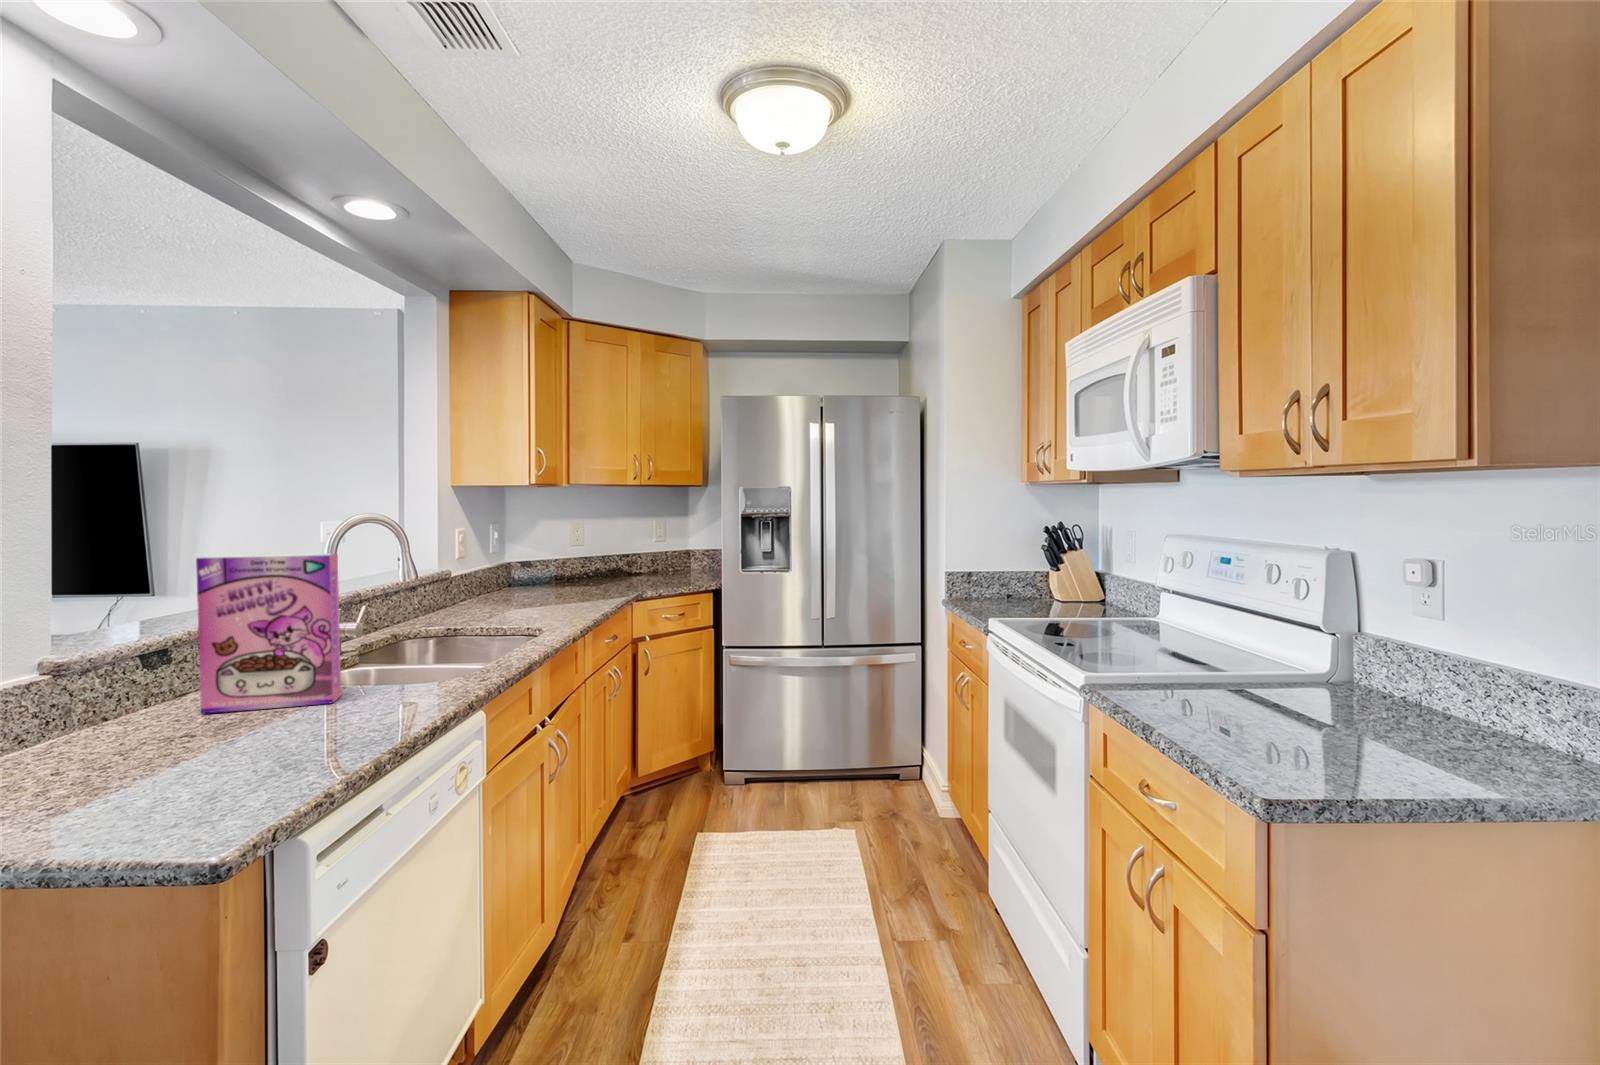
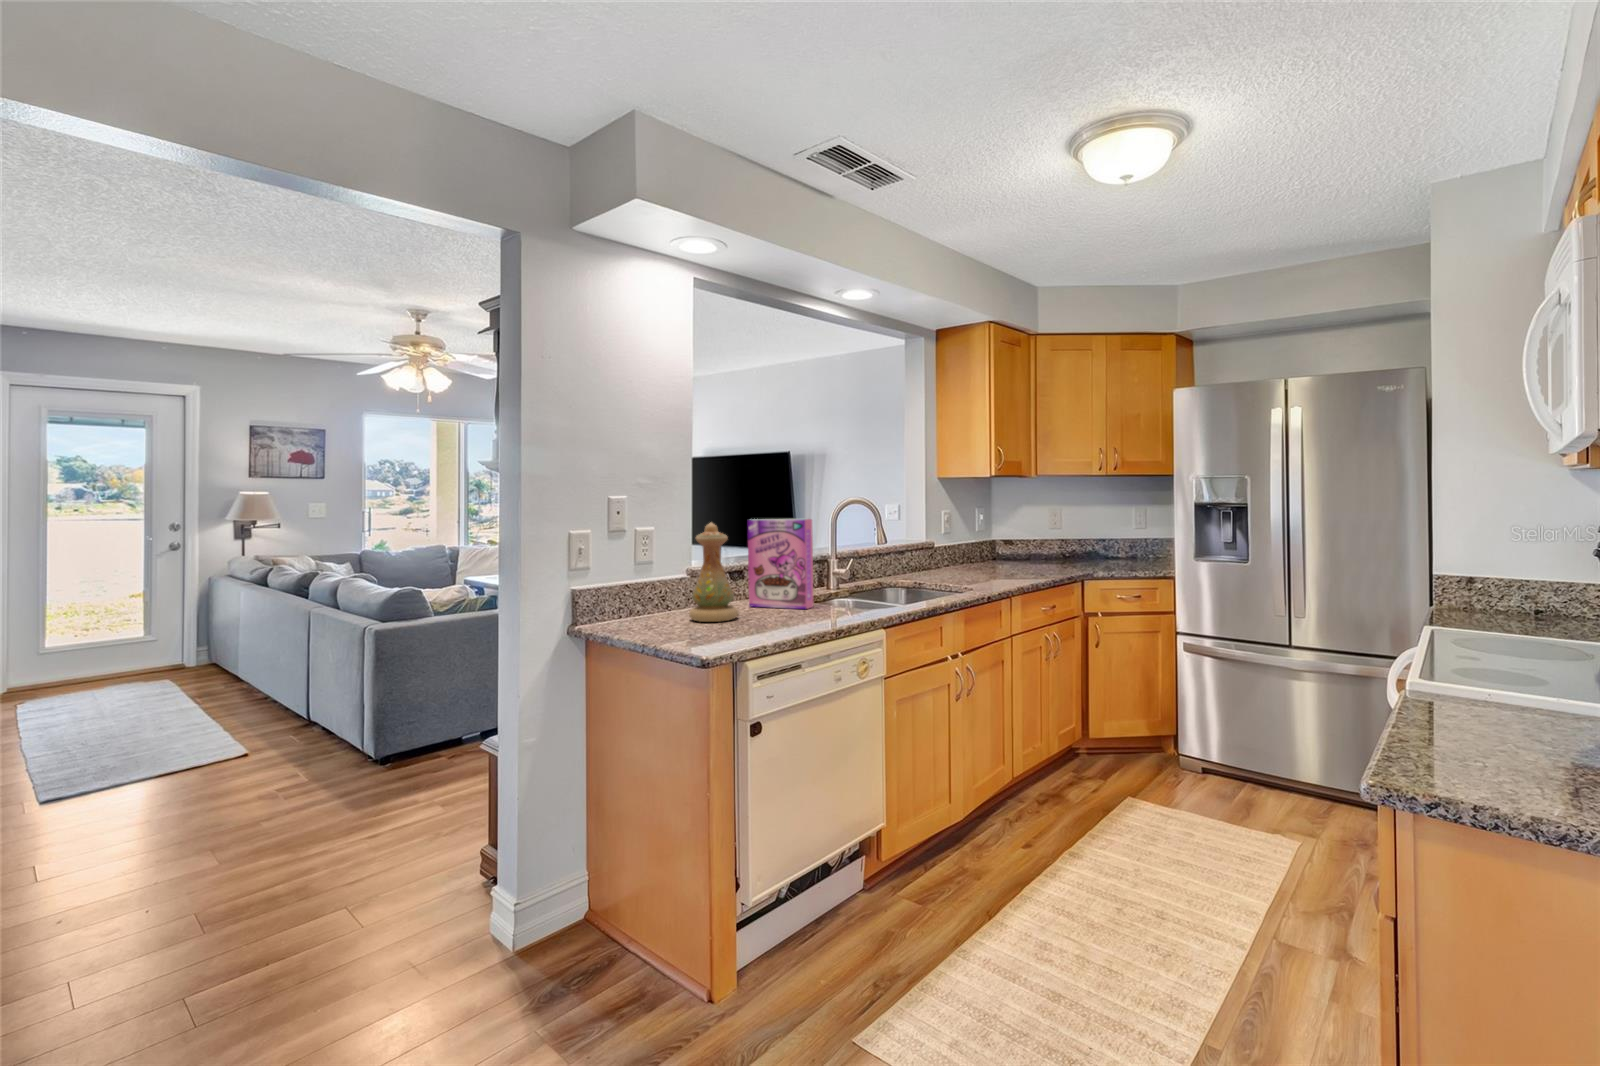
vase: none [76,570,209,775] -> present [689,523,739,622]

